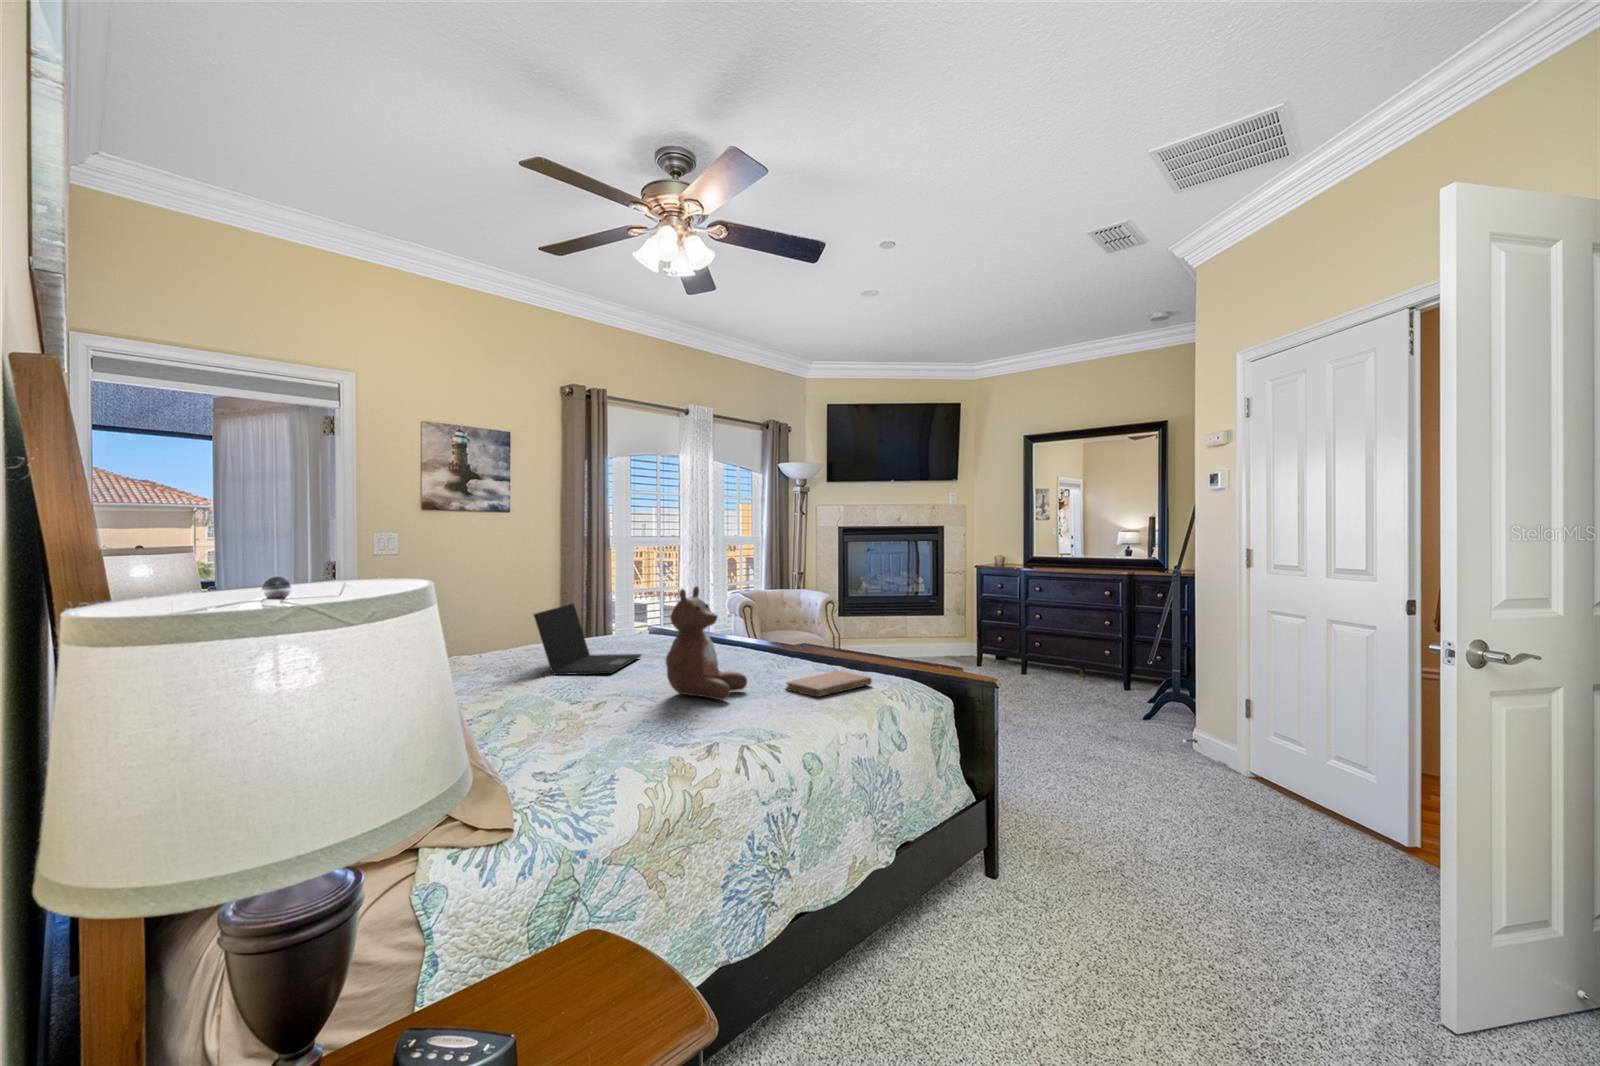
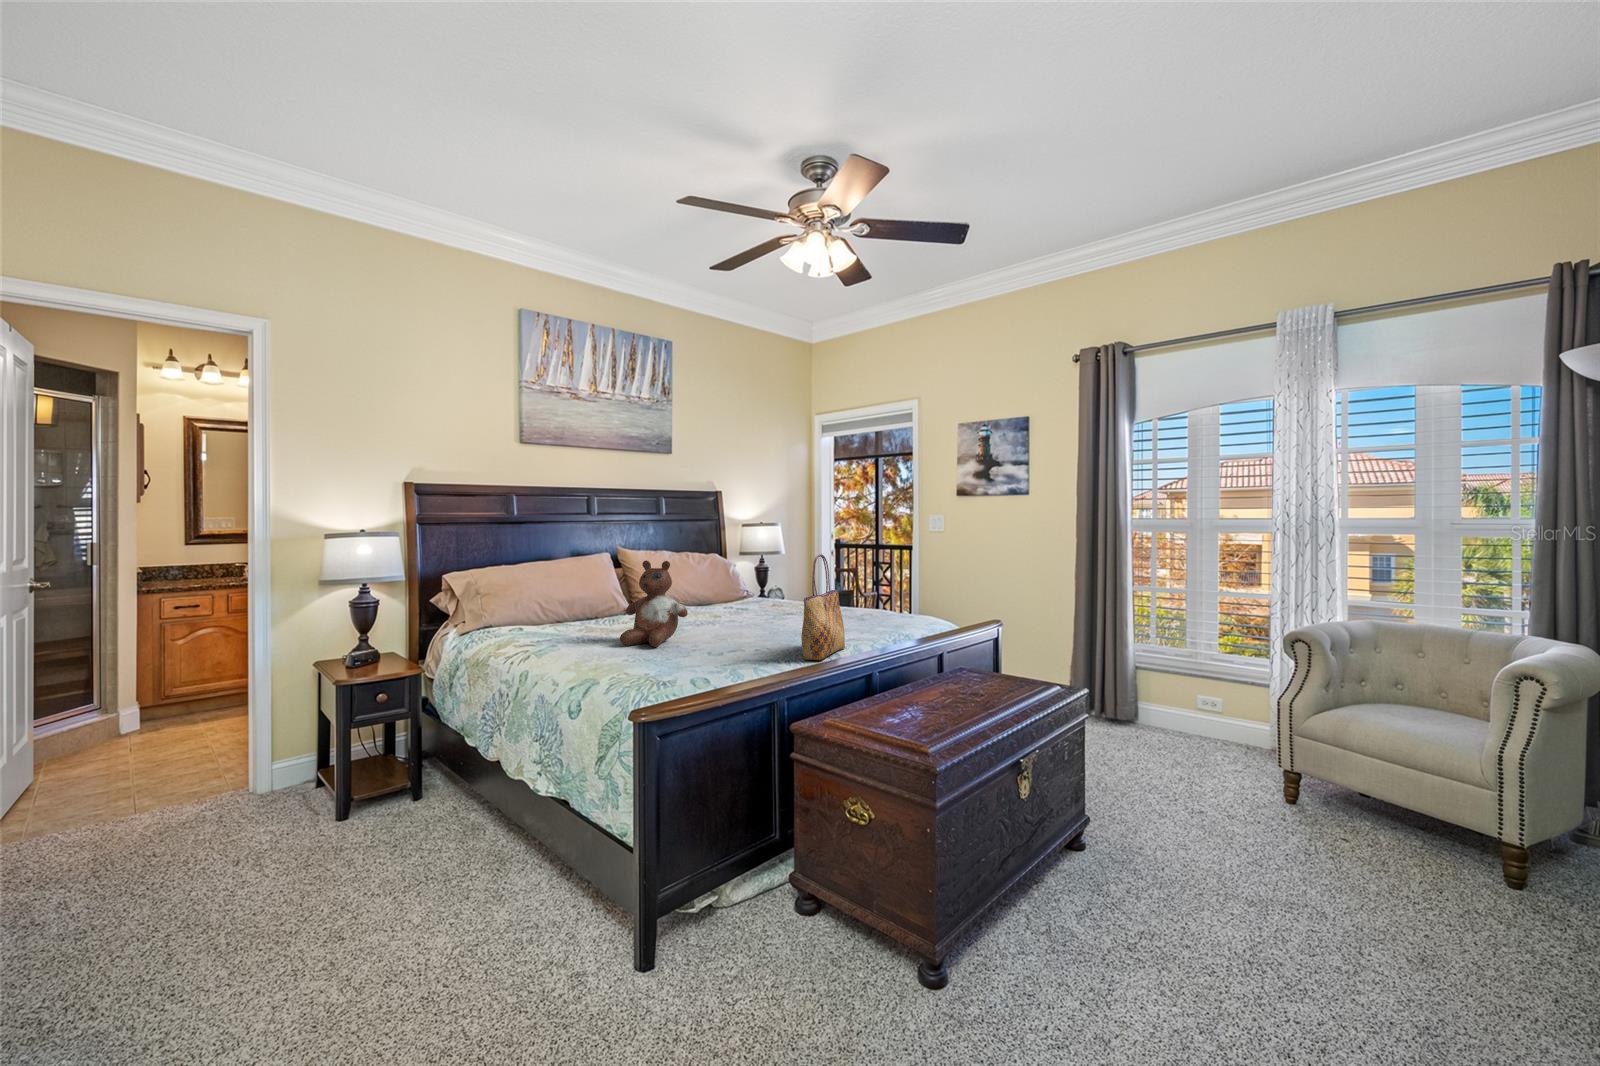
tote bag: none [744,562,819,657] -> present [801,554,845,660]
laptop: present [534,603,641,675] -> none [733,574,807,627]
notebook: present [786,671,872,697] -> none [617,650,691,672]

